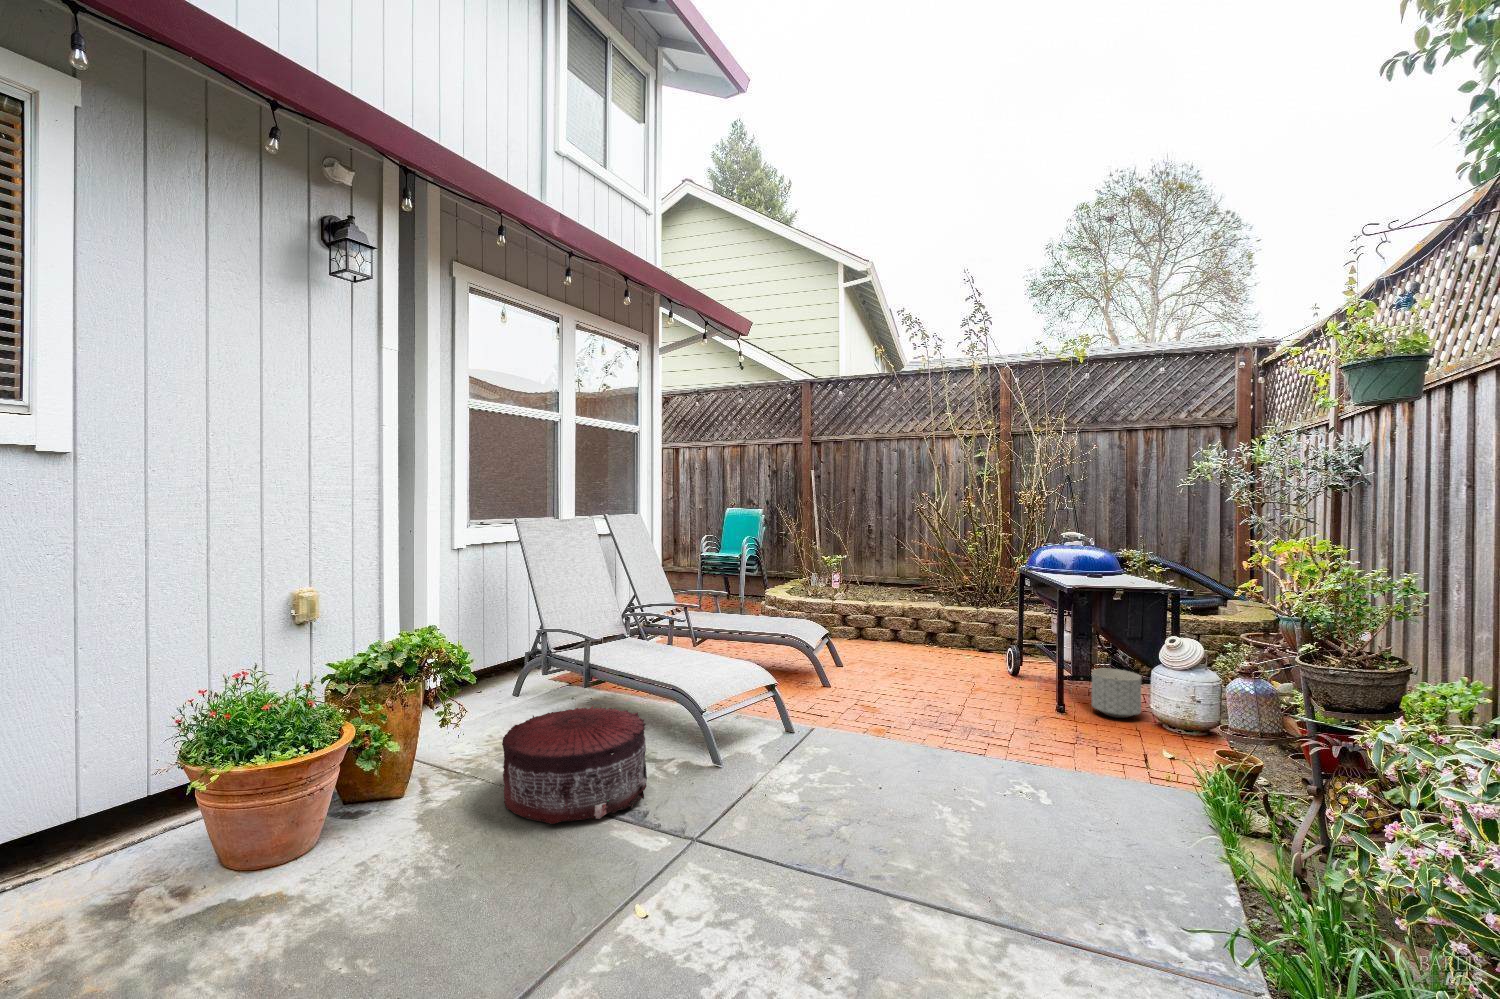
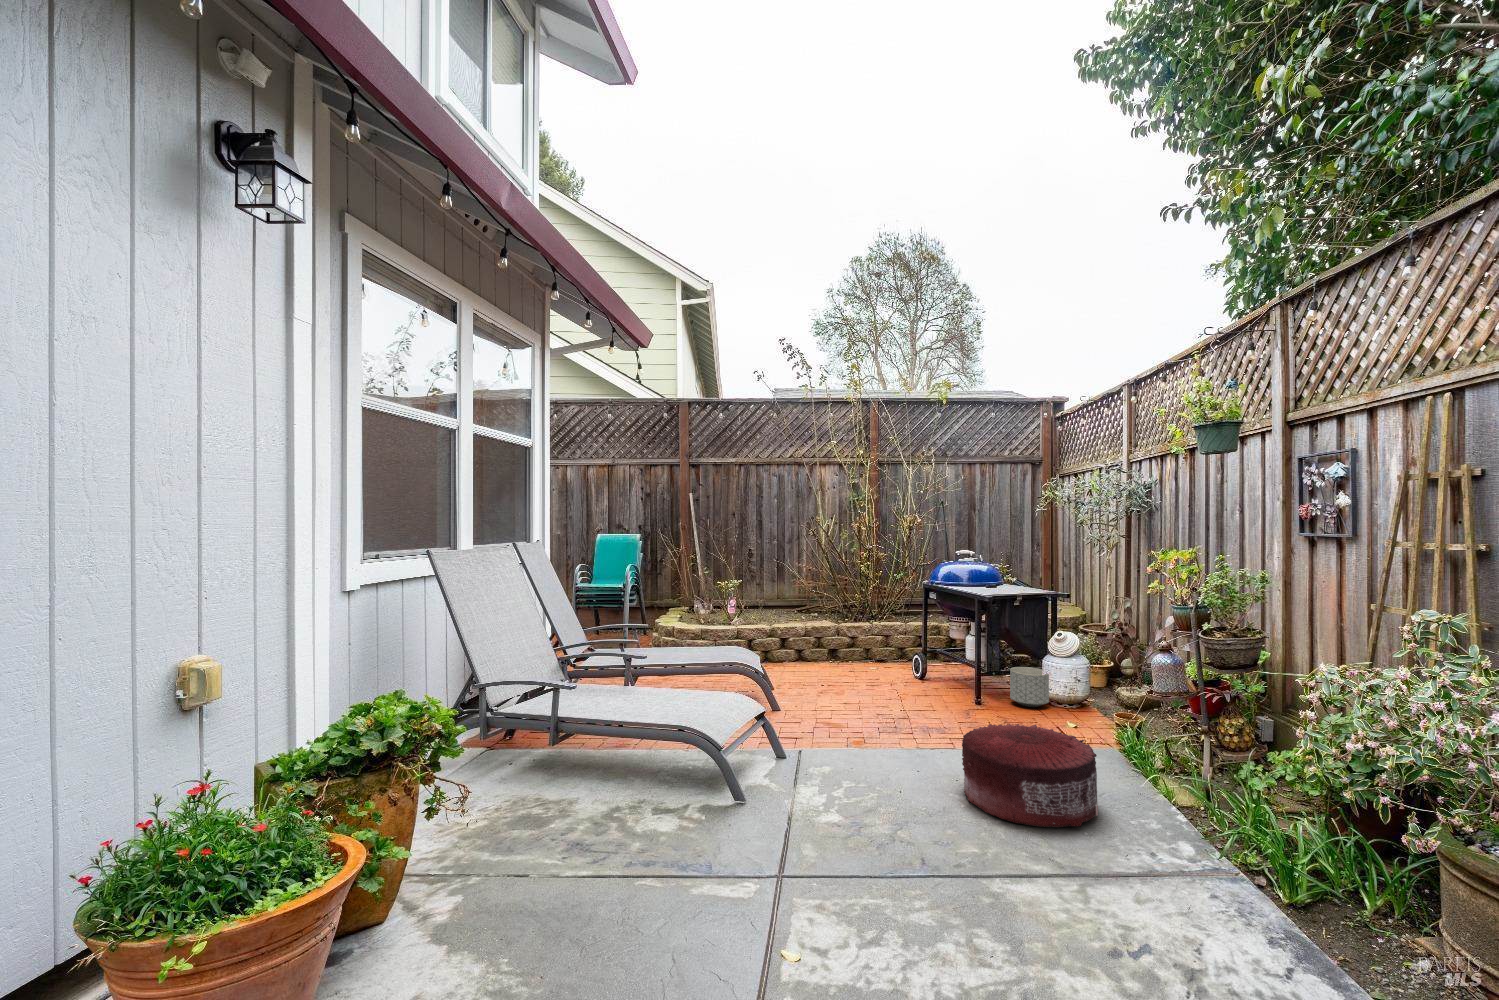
pouf: present [502,706,647,824] -> present [962,724,1098,827]

